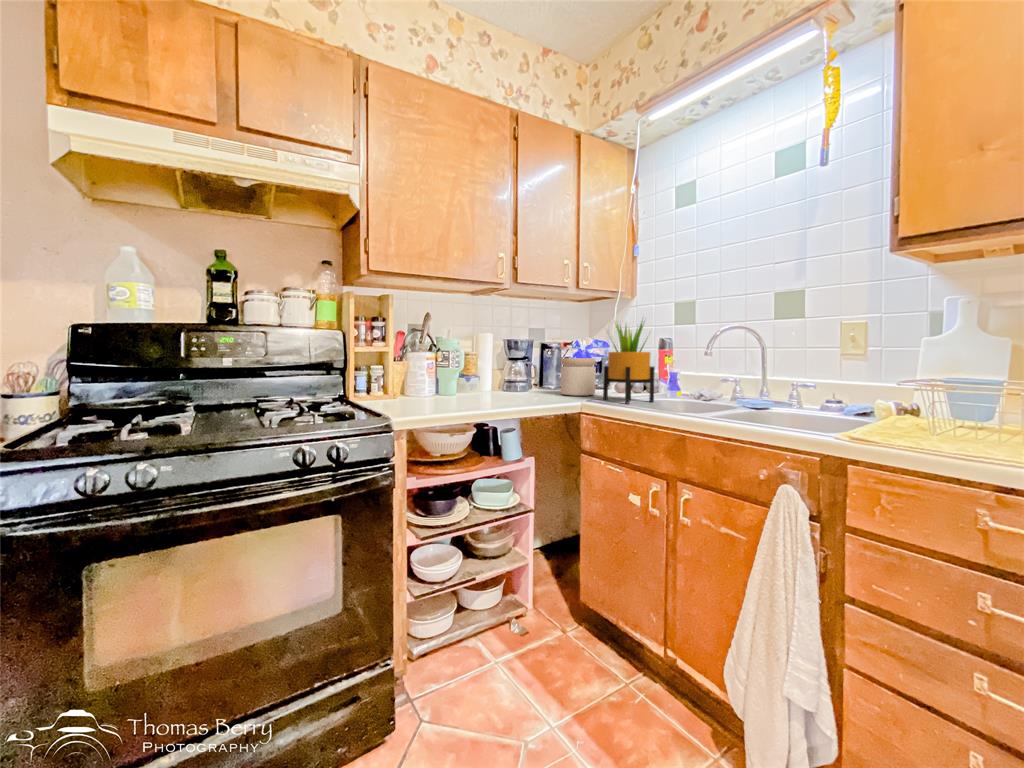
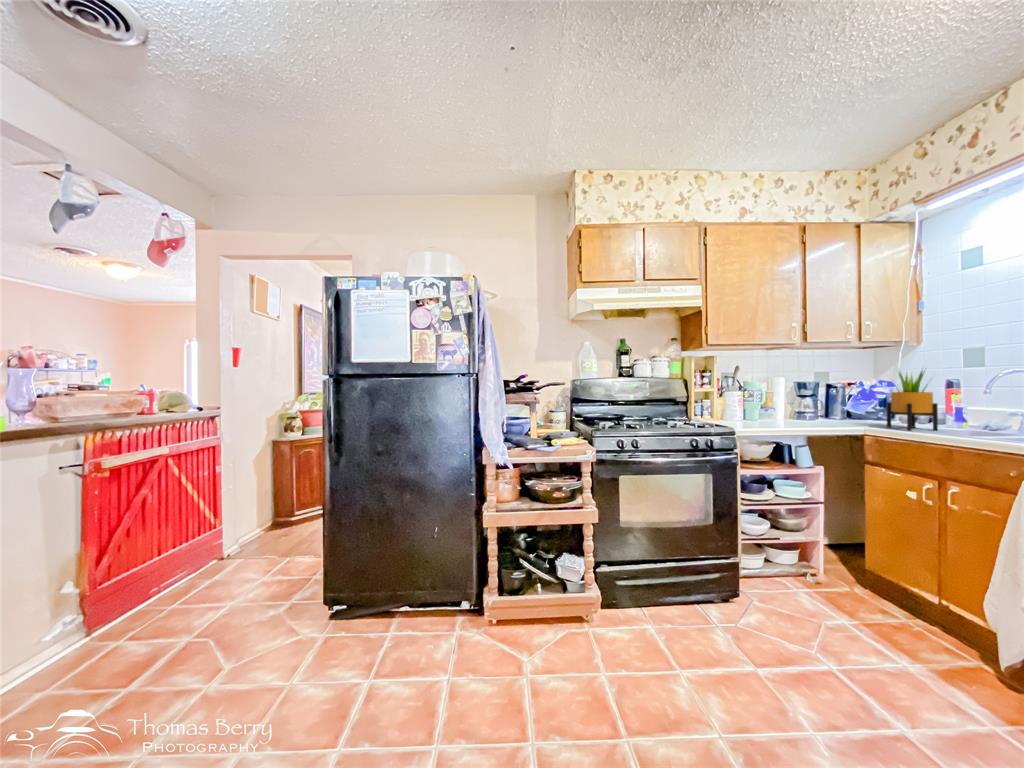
jar: present [561,358,596,396] -> none [846,395,880,424]

